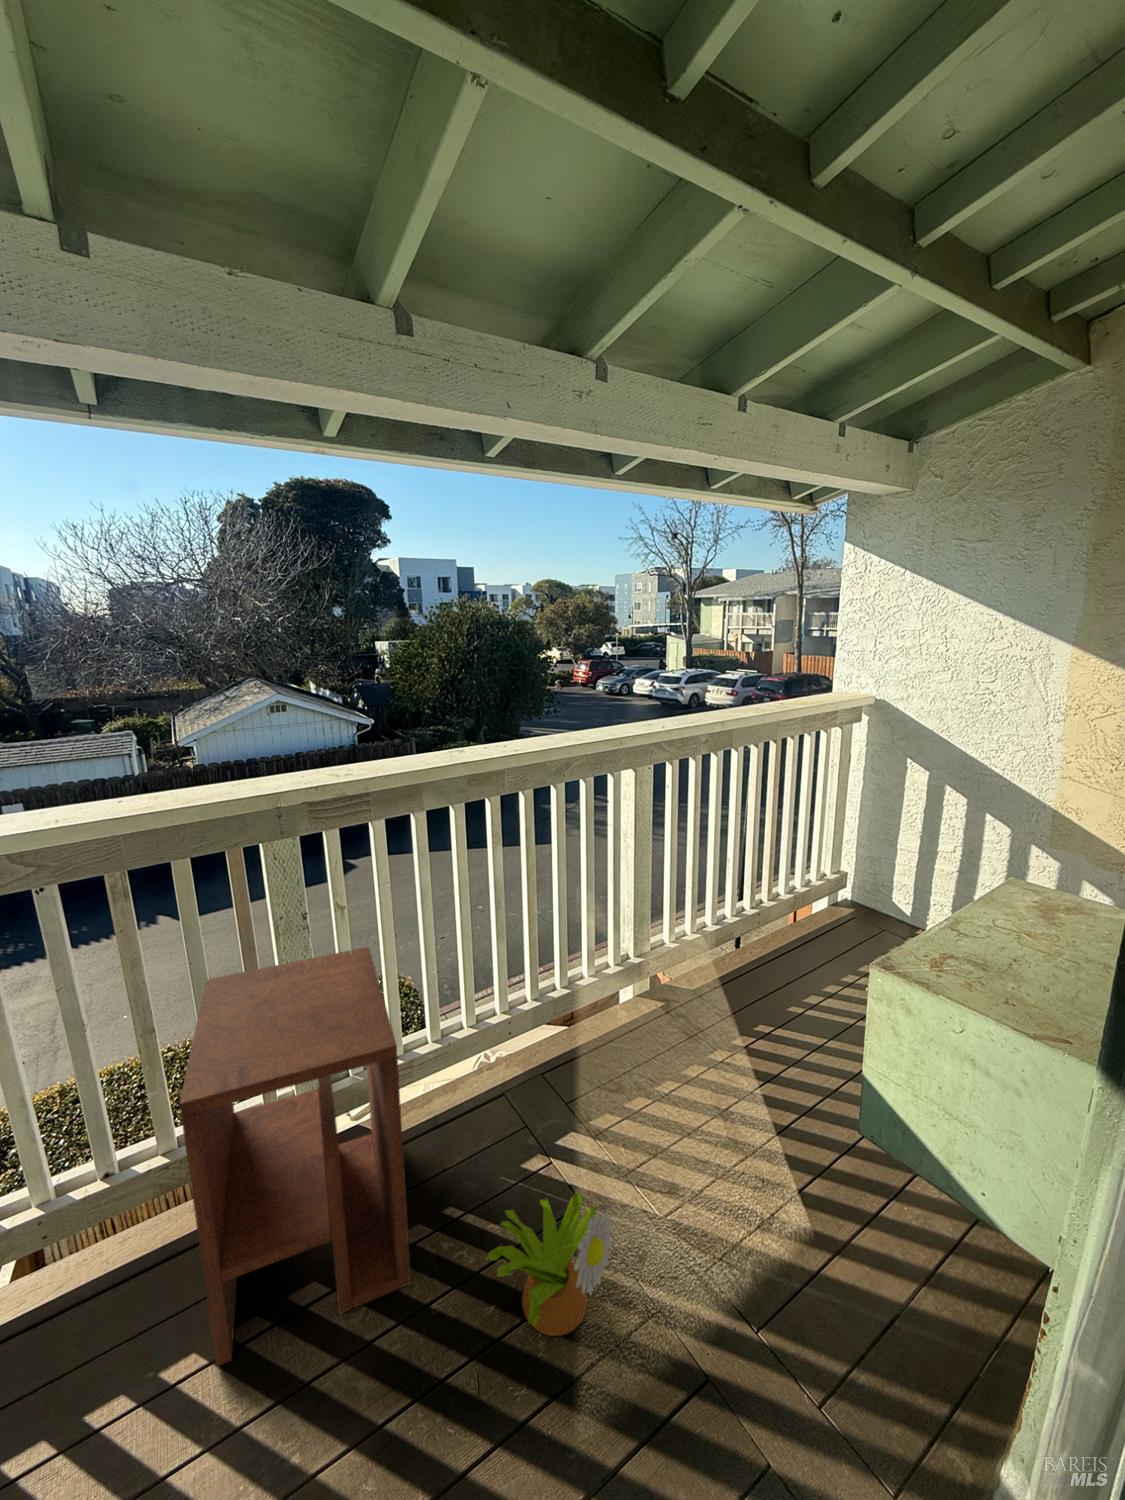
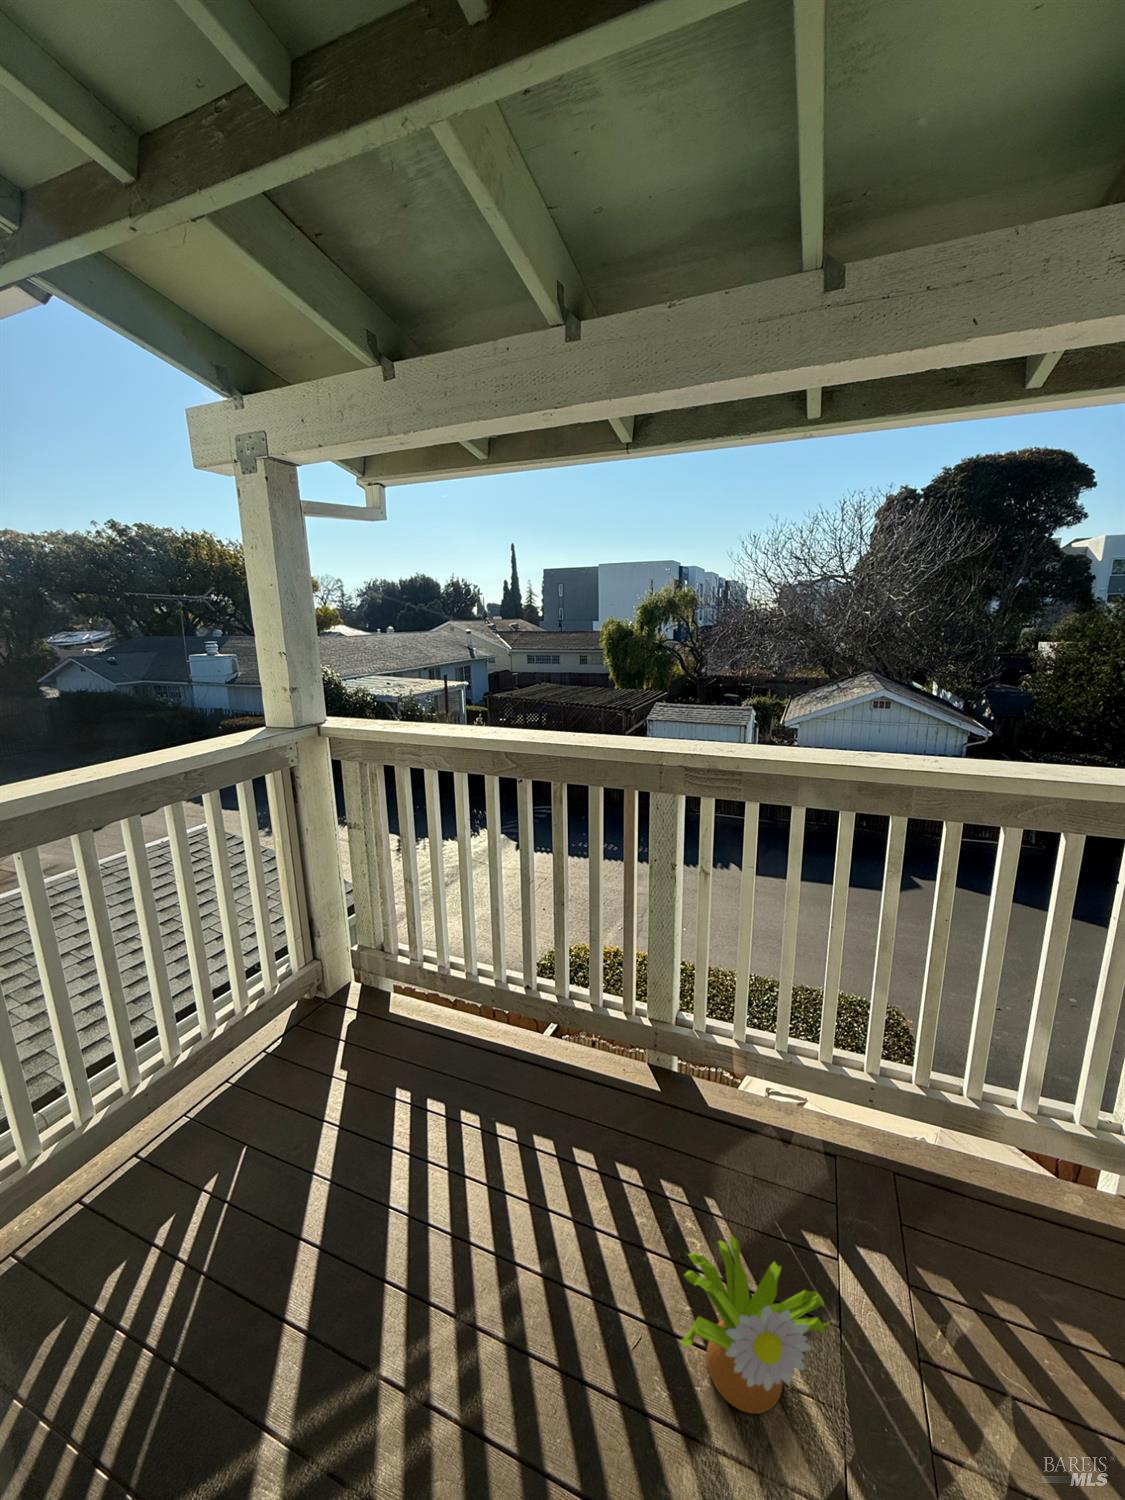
side table: present [179,947,411,1366] -> none [509,886,713,1221]

